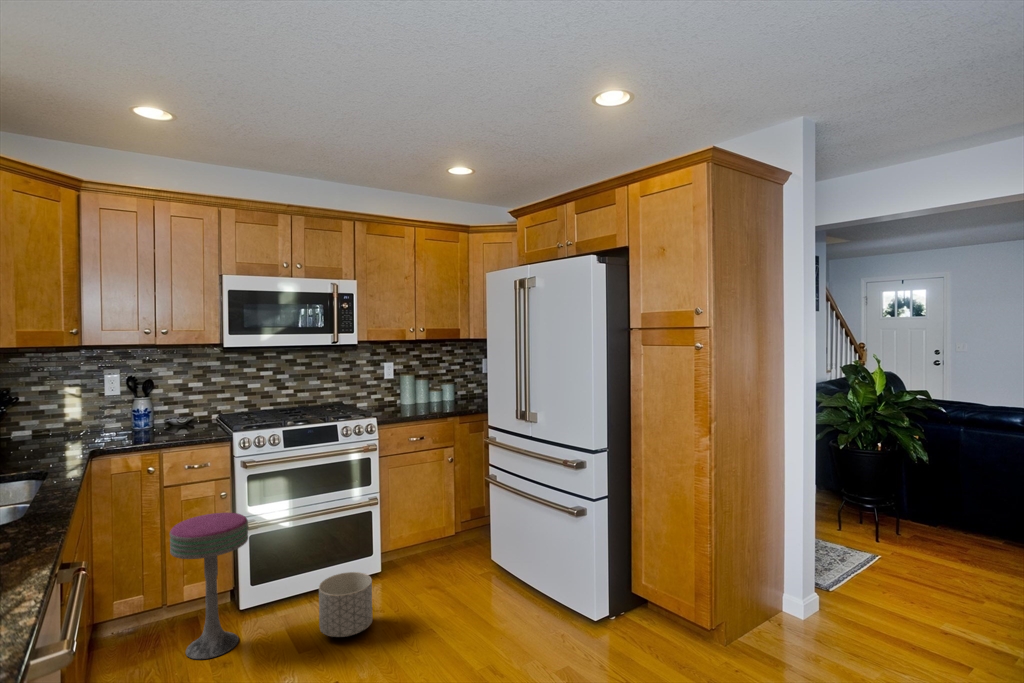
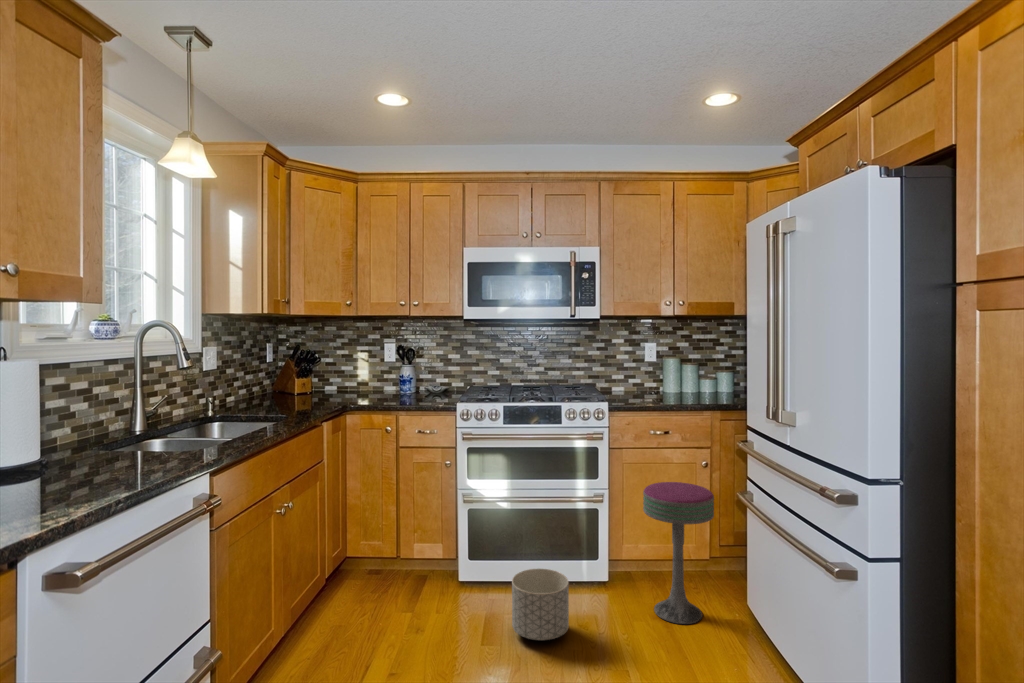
bar stool: present [170,513,248,659] -> present [643,482,714,624]

